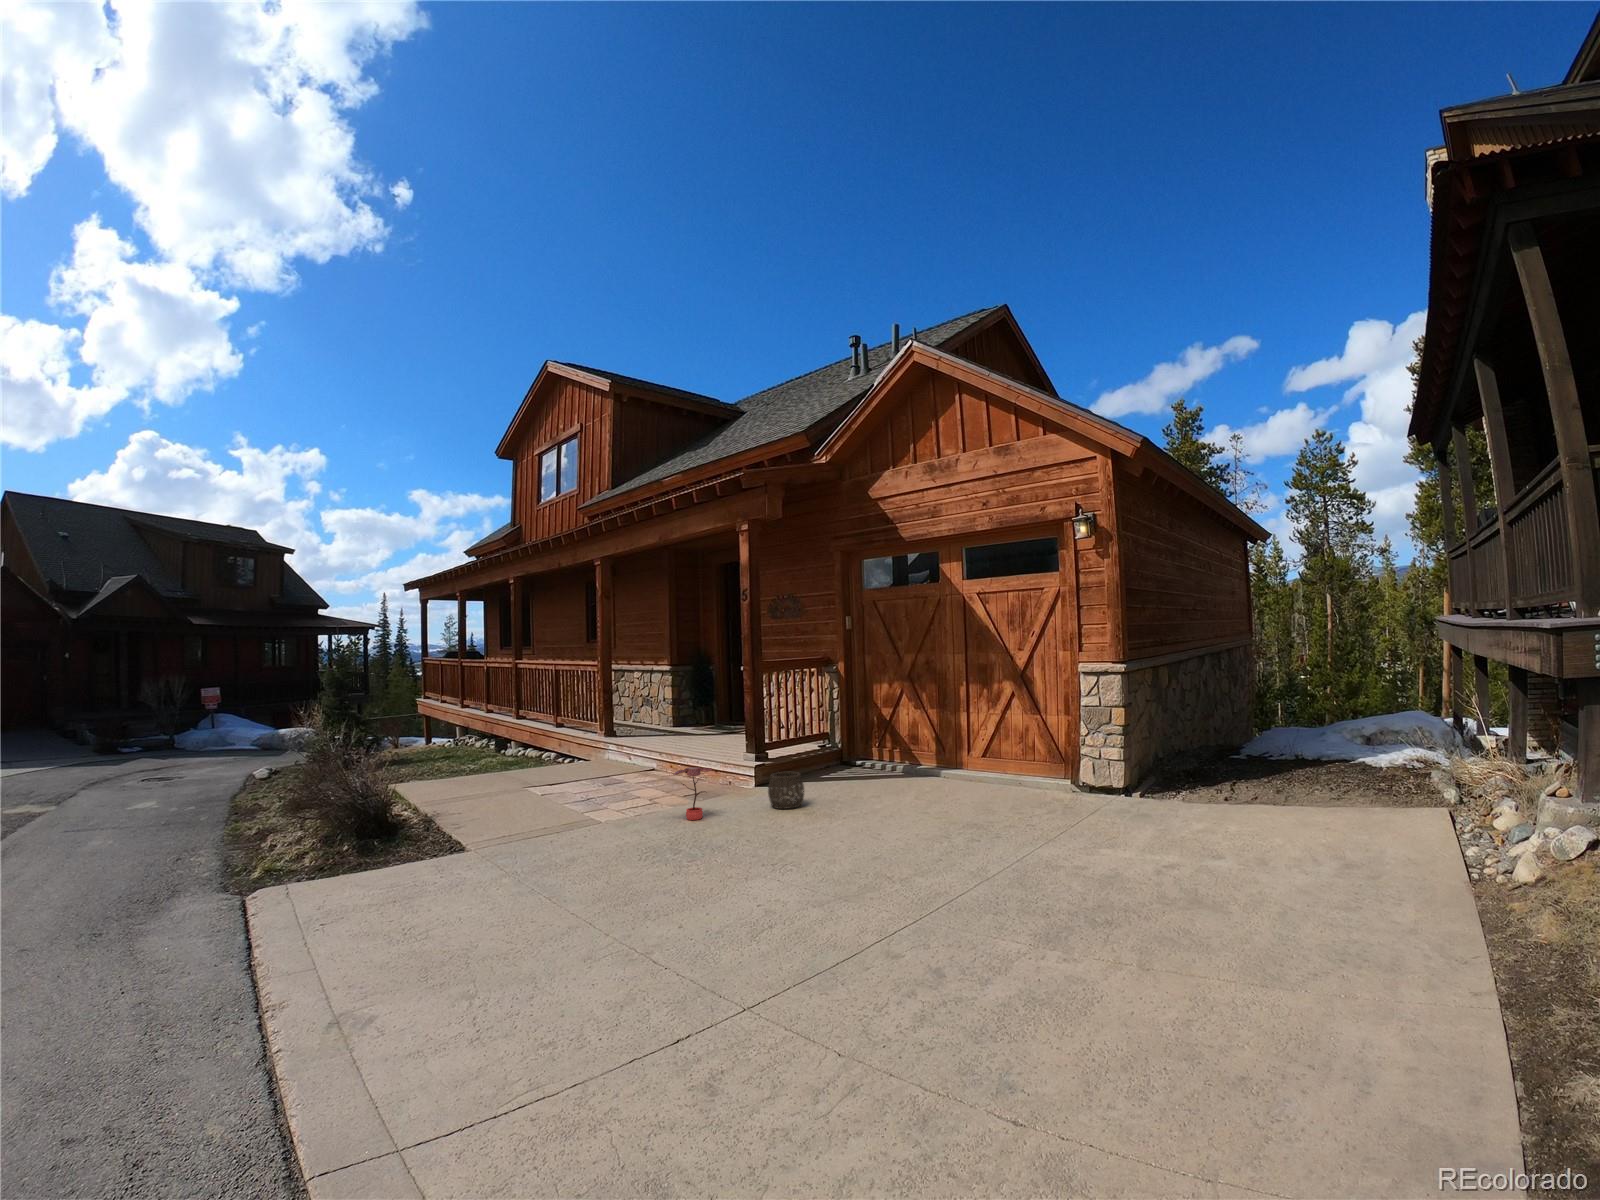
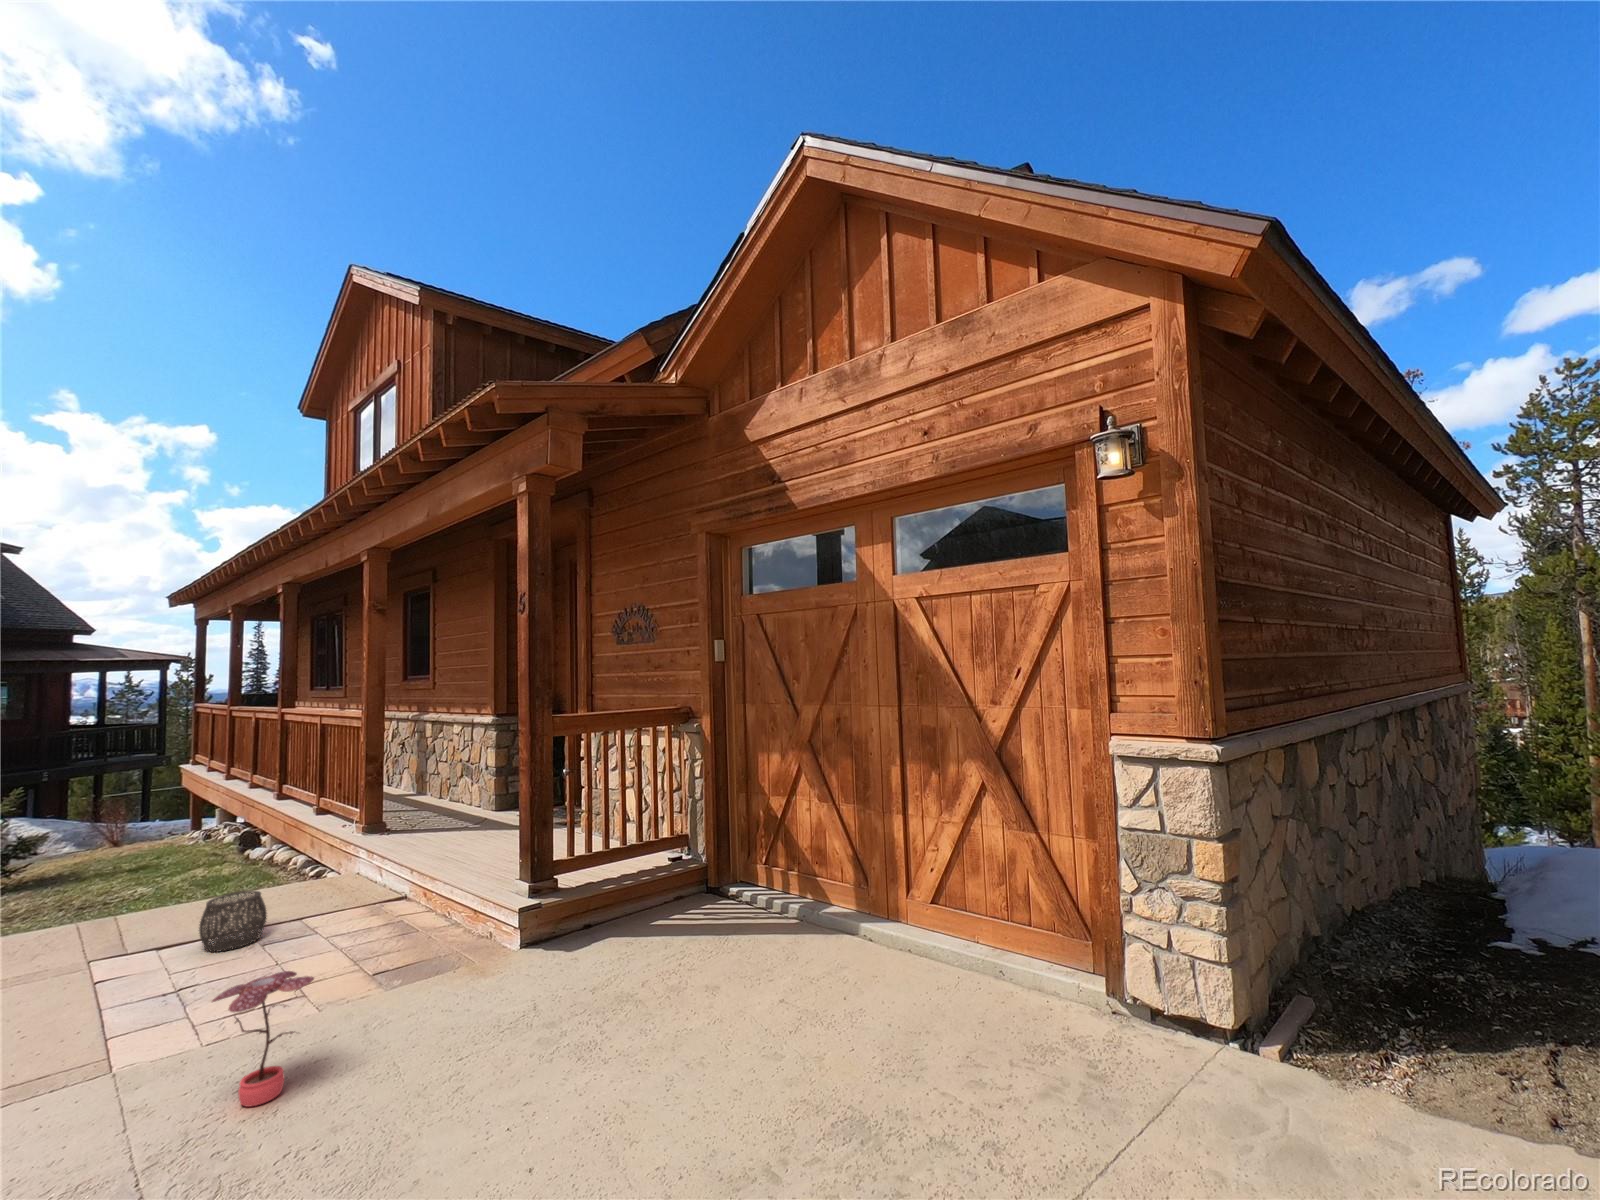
woven basket: present [768,772,804,809] -> present [199,891,267,952]

